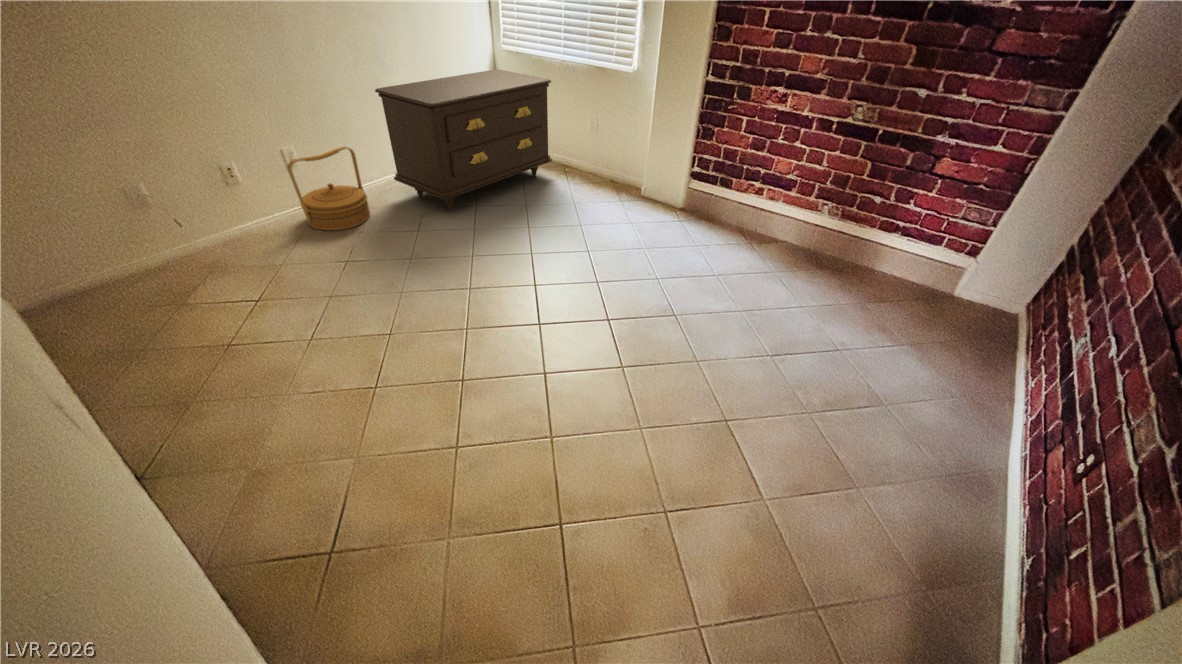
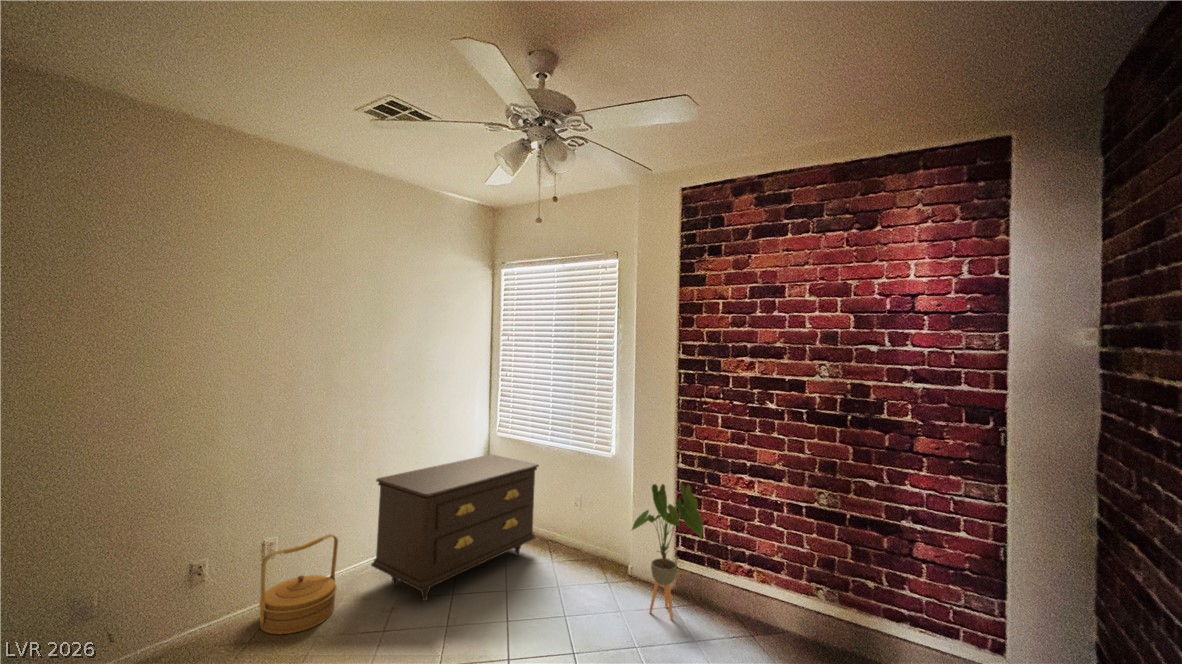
house plant: none [645,96,722,230] -> present [632,483,703,619]

